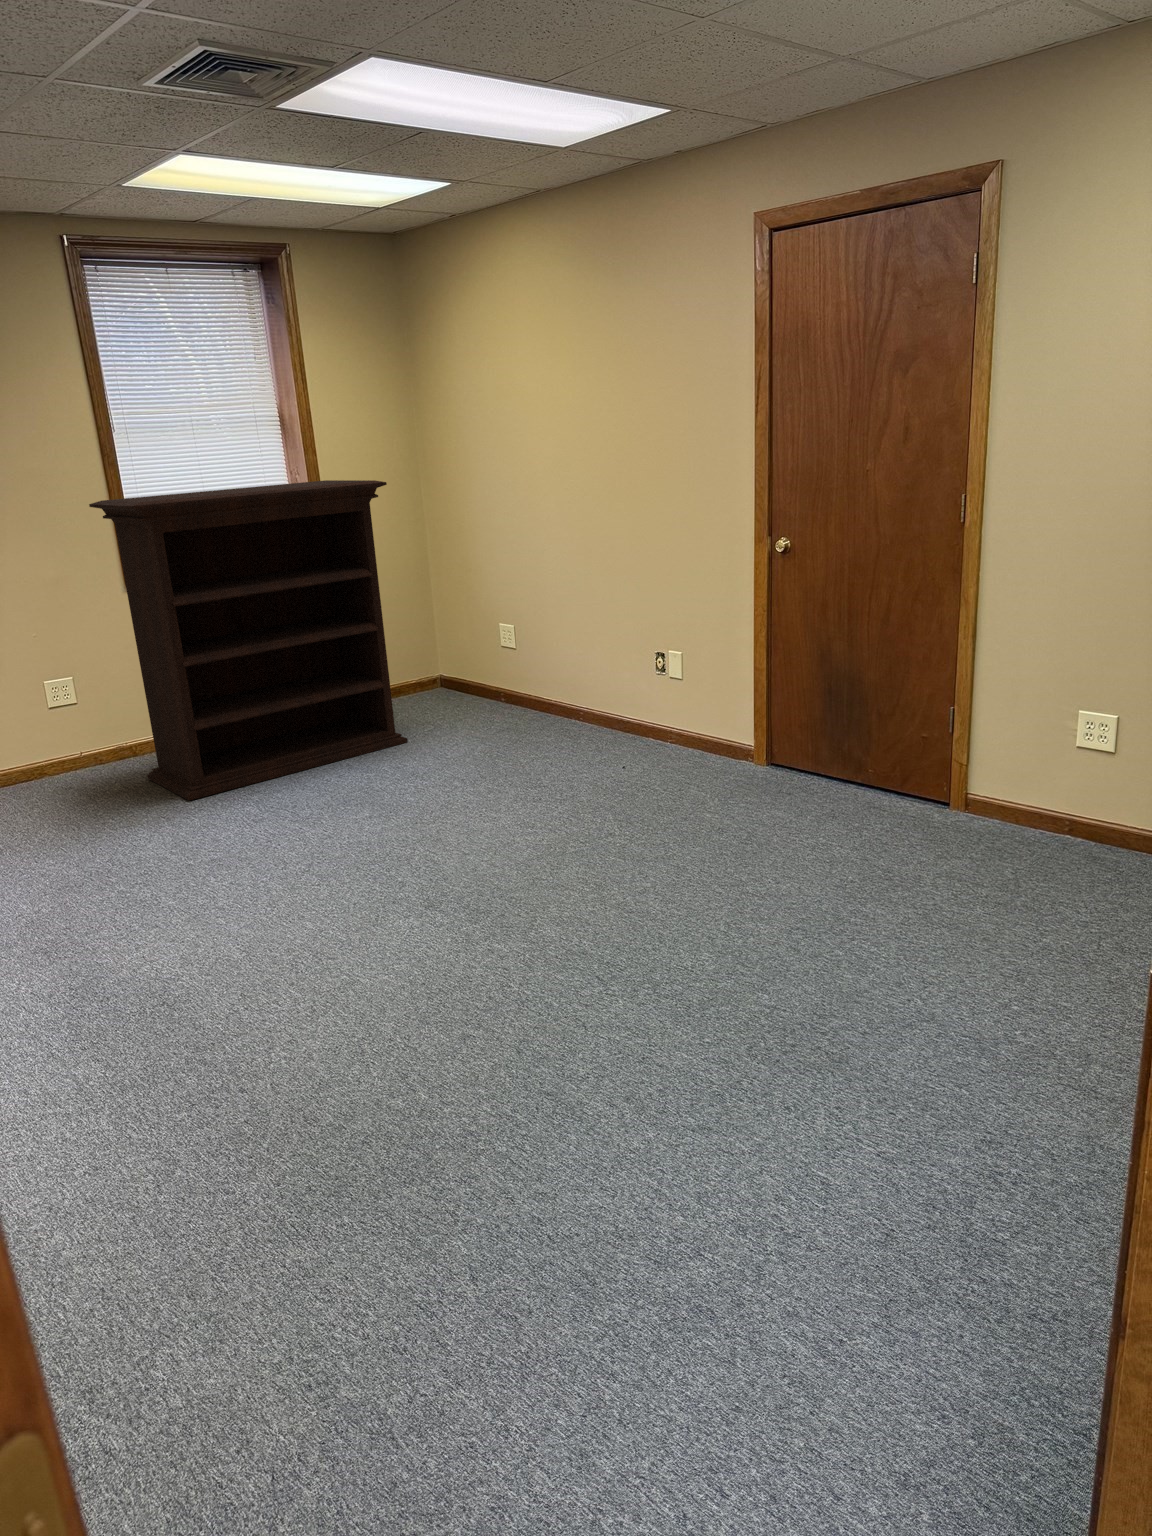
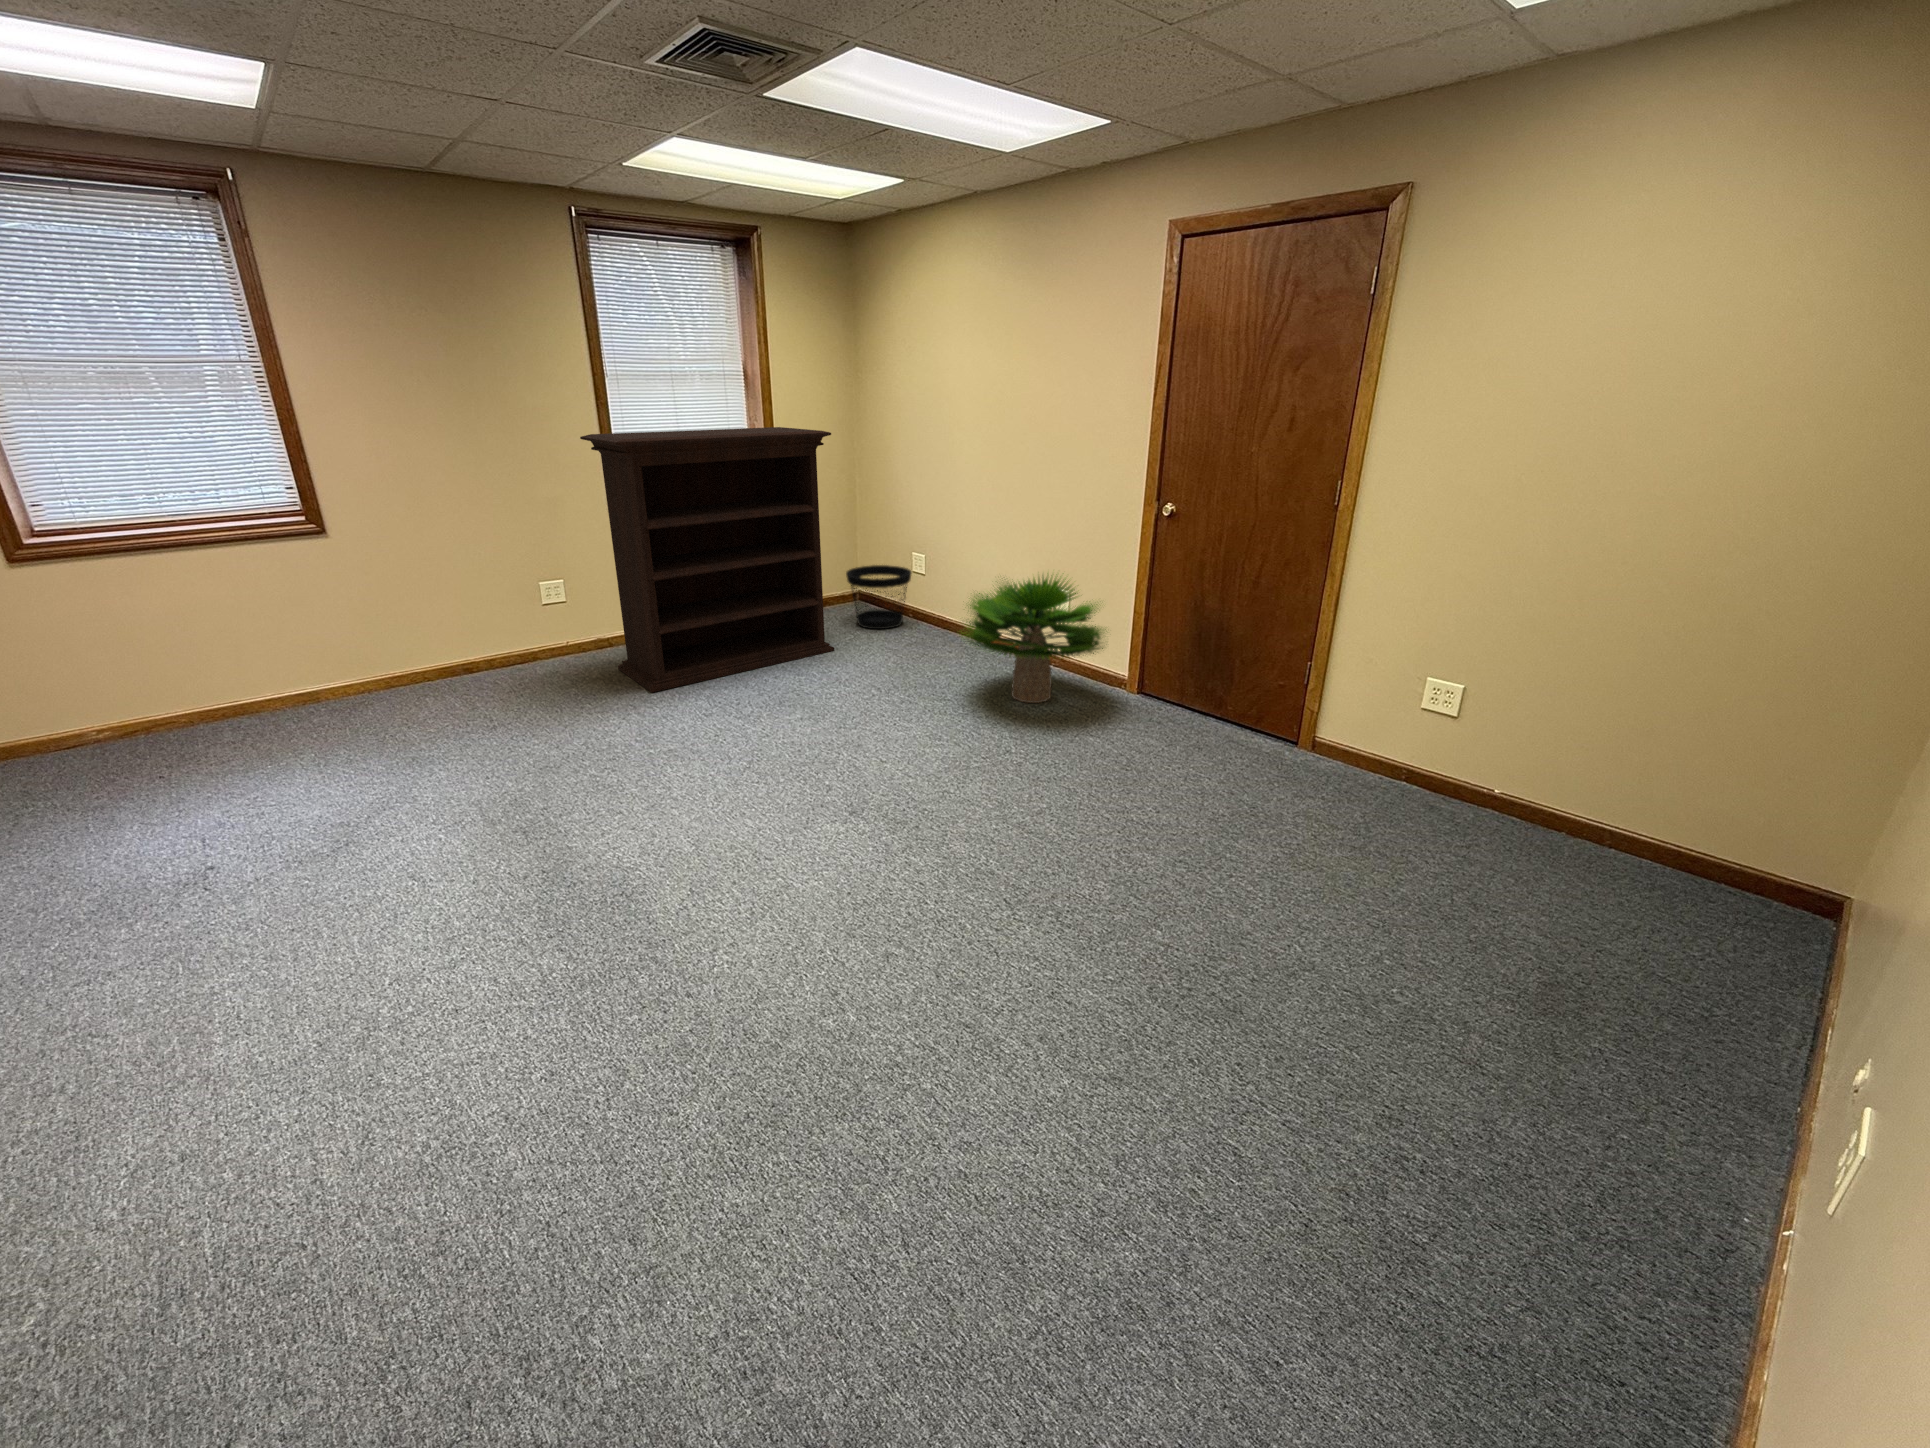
potted plant: none [545,623,730,782] -> present [965,577,1106,703]
wastebasket: none [418,639,497,716] -> present [846,565,911,629]

